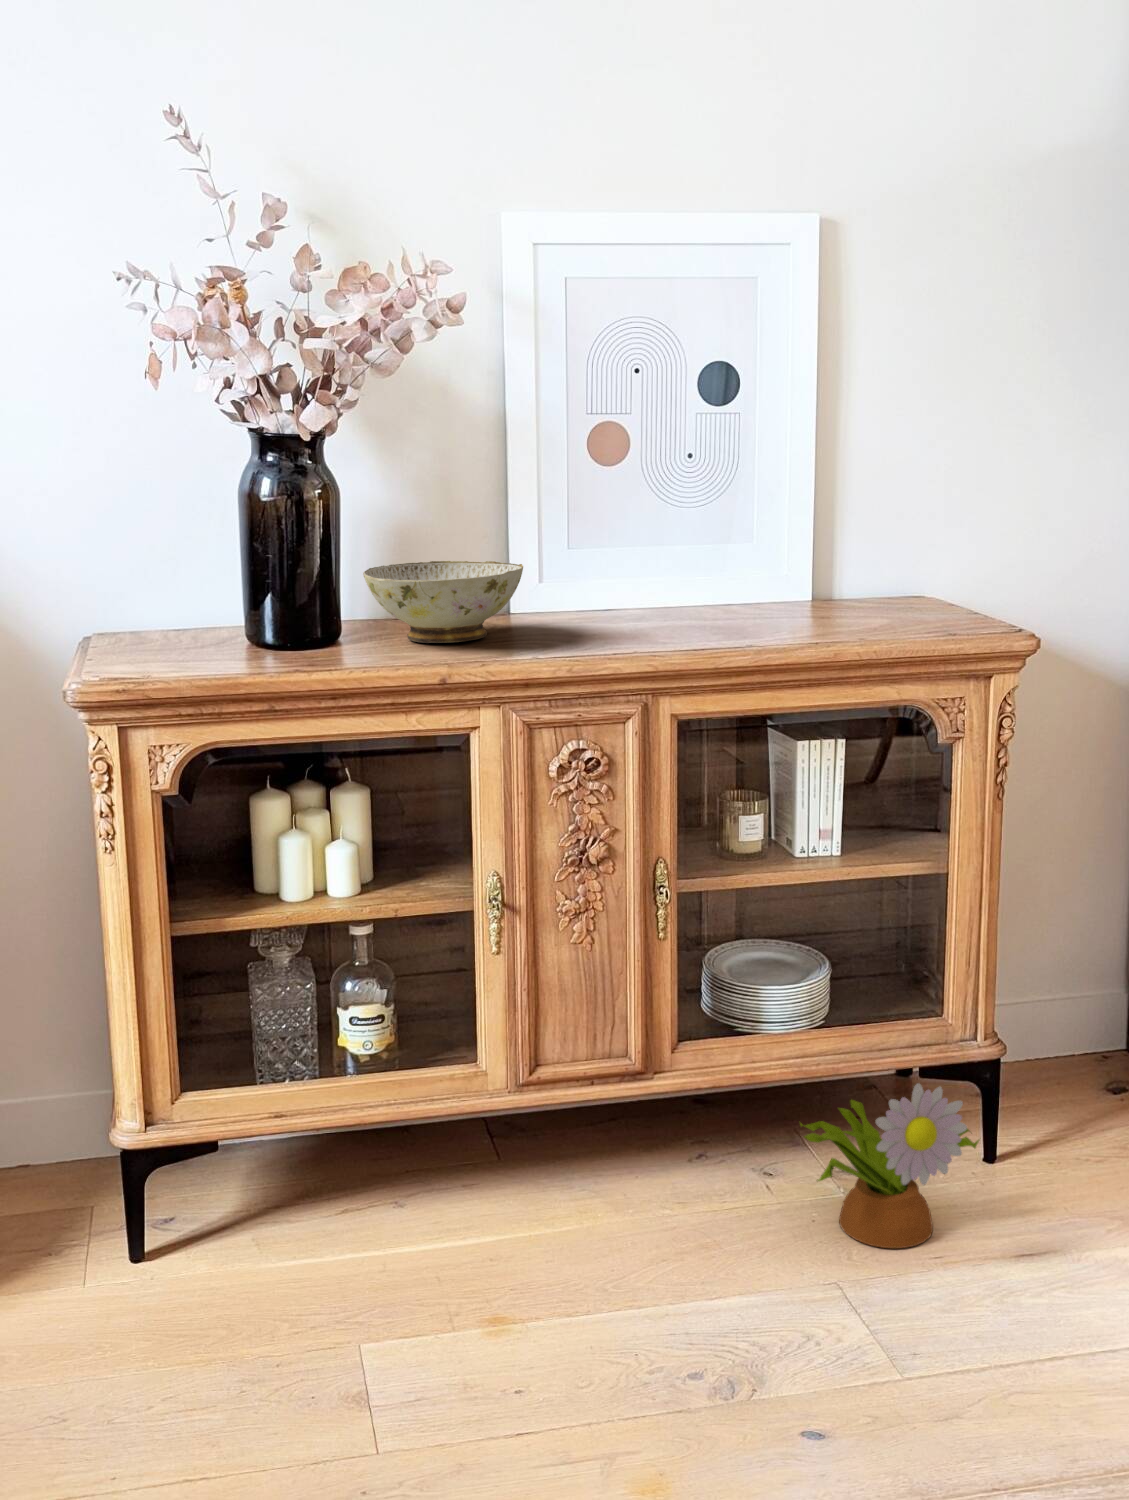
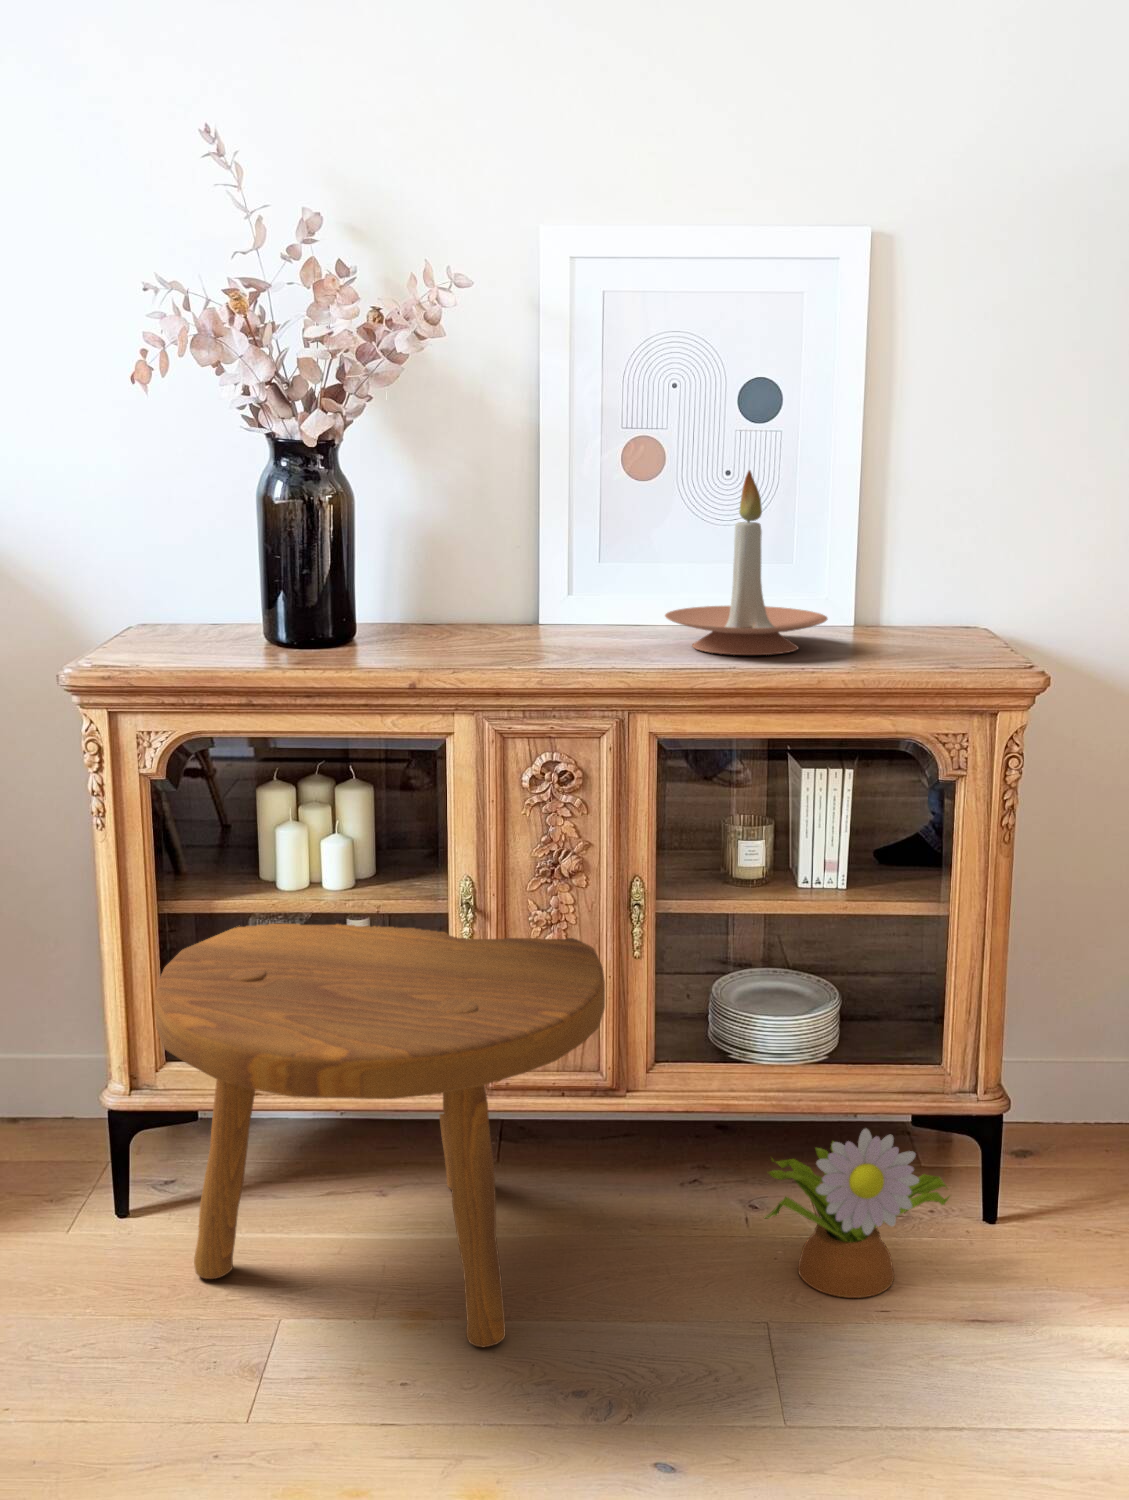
candle holder: none [659,452,820,634] -> present [665,471,828,655]
ceramic bowl: present [363,561,523,643] -> none [366,568,525,649]
footstool: none [200,904,664,1345] -> present [154,924,605,1348]

